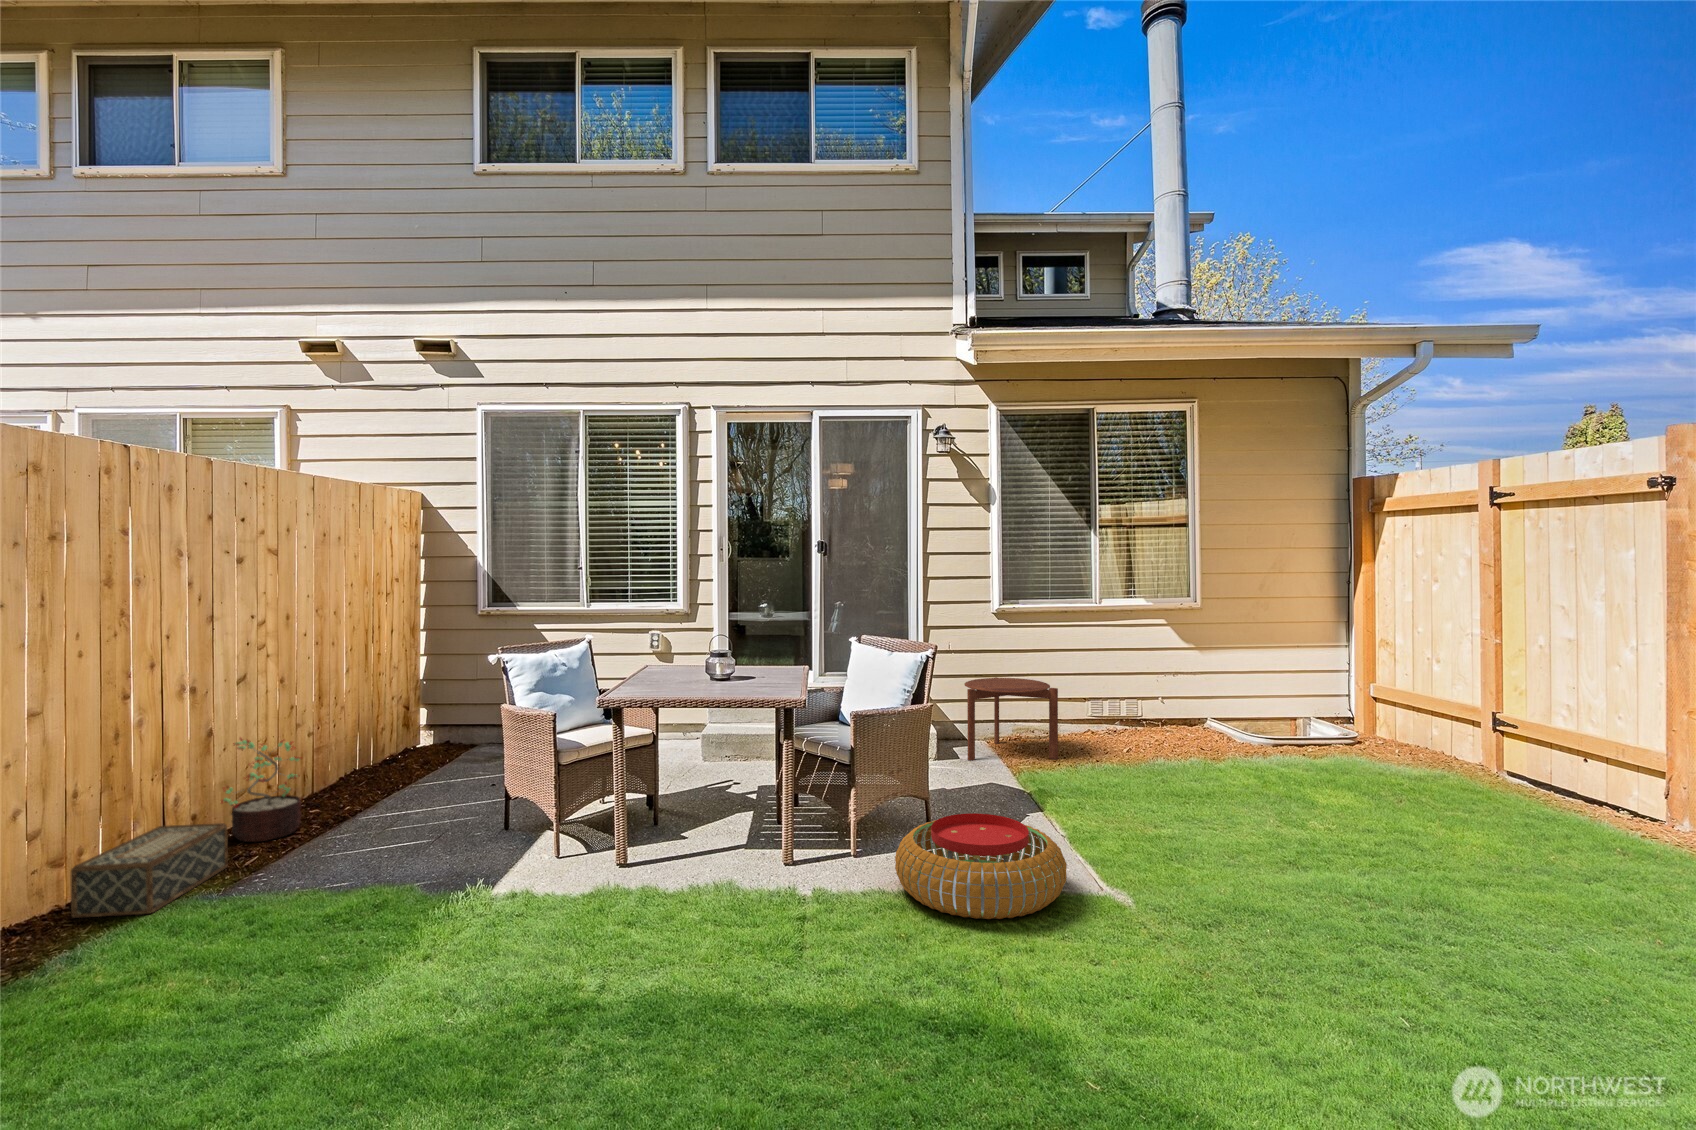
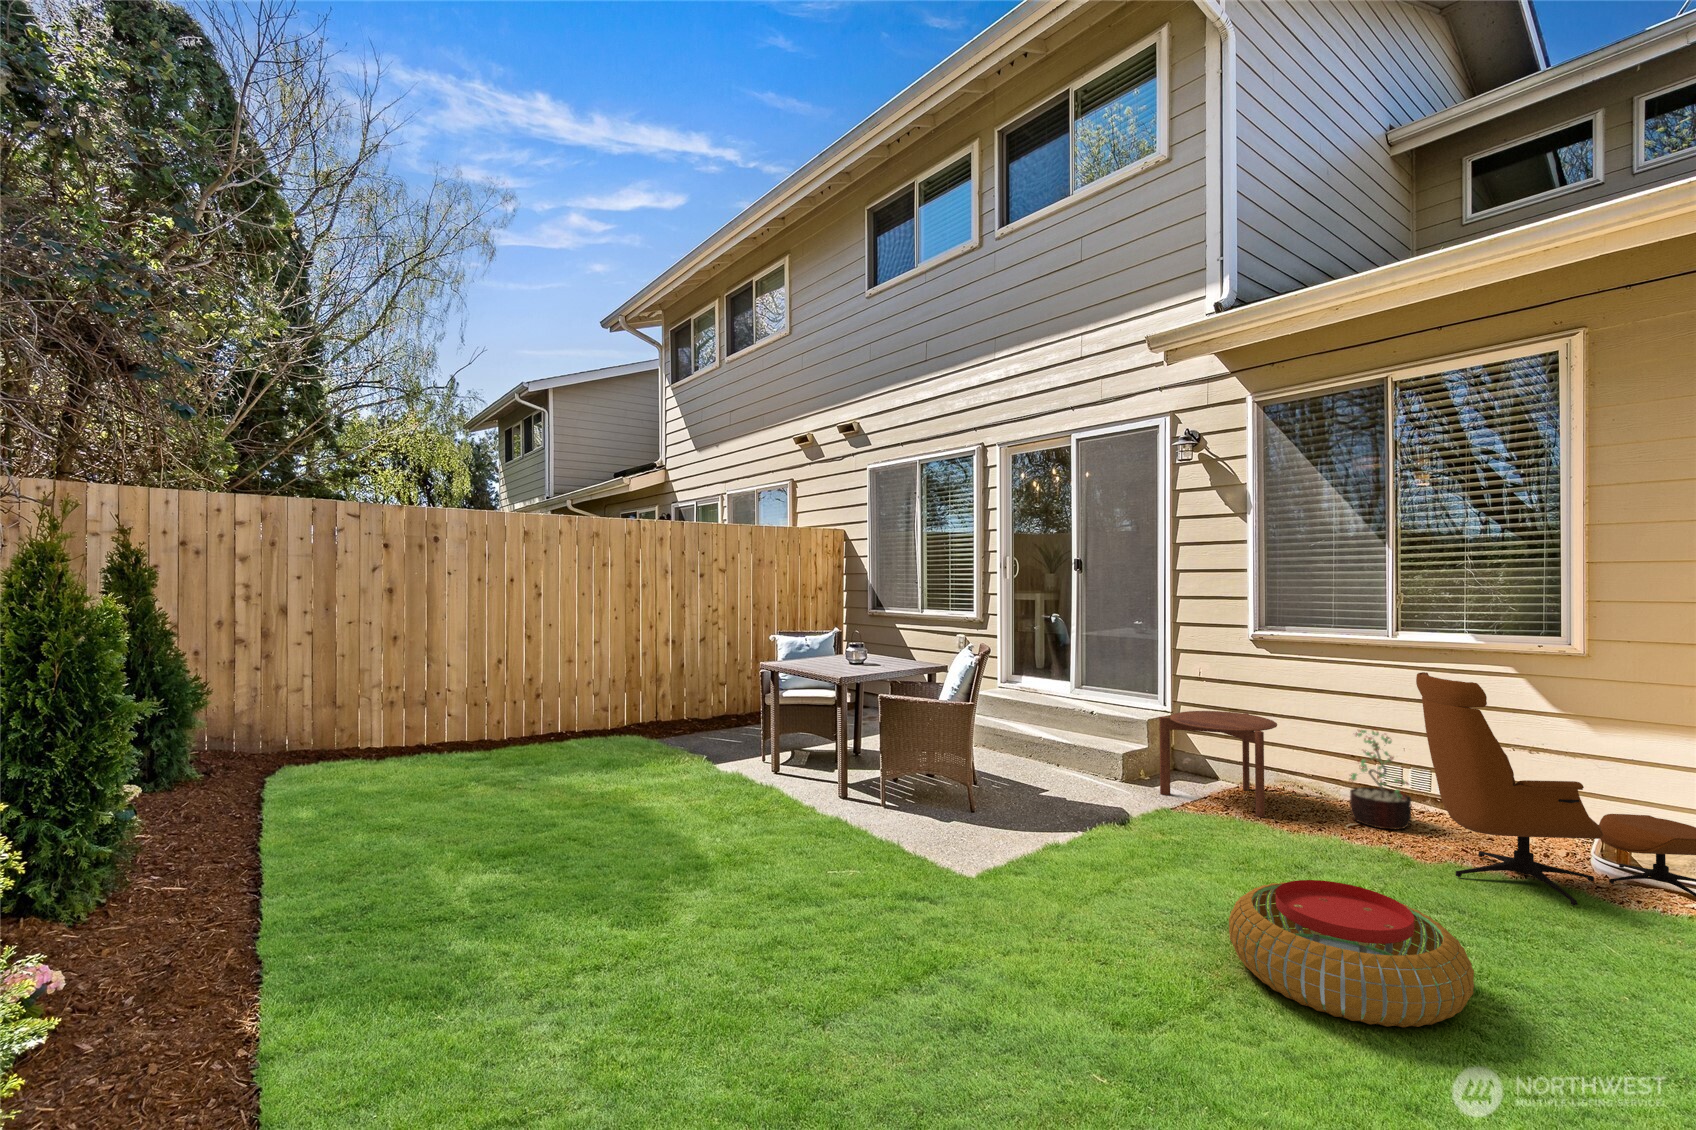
lounge chair: none [1176,627,1281,765] -> present [1416,672,1696,905]
decorative plant: present [221,738,302,842] -> present [1350,730,1412,830]
pouf: present [895,813,1067,919] -> present [1229,880,1474,1027]
woven basket: present [71,823,228,918] -> none [570,710,641,747]

